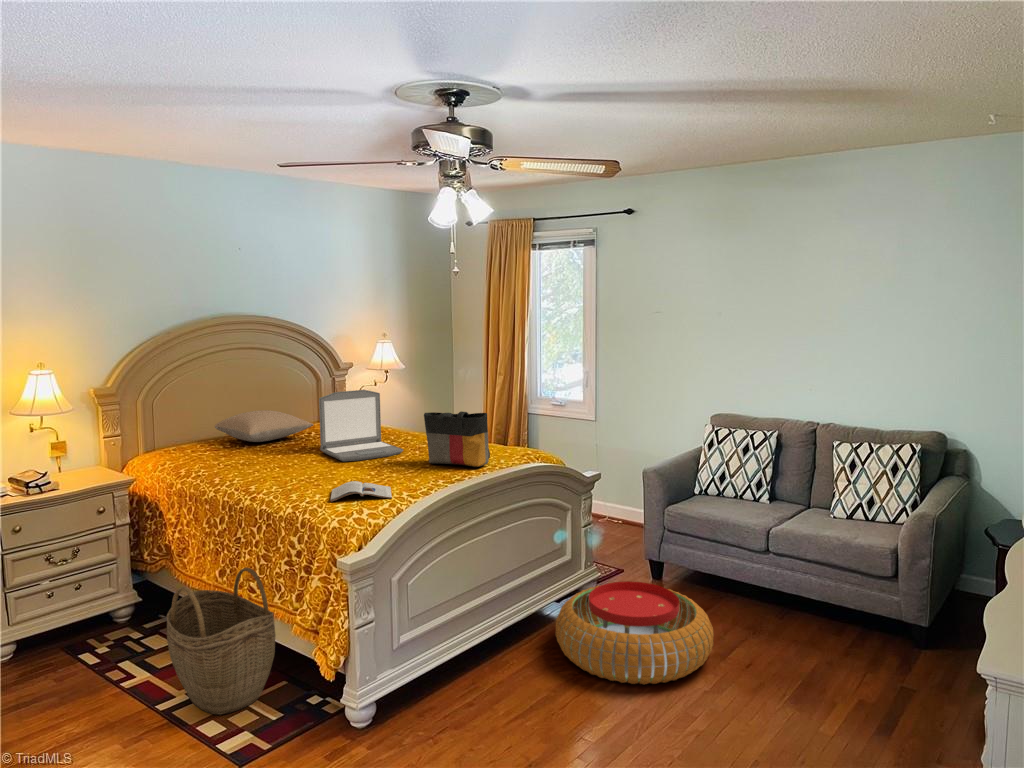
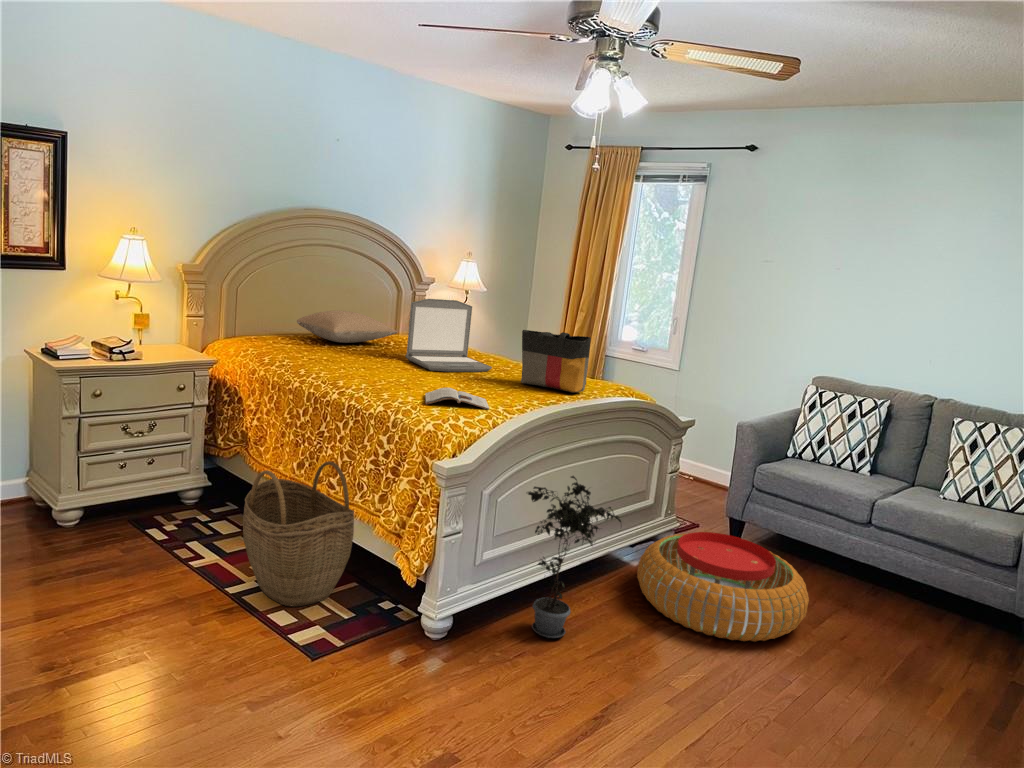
potted plant: none [433,551,521,709] -> present [528,476,621,638]

